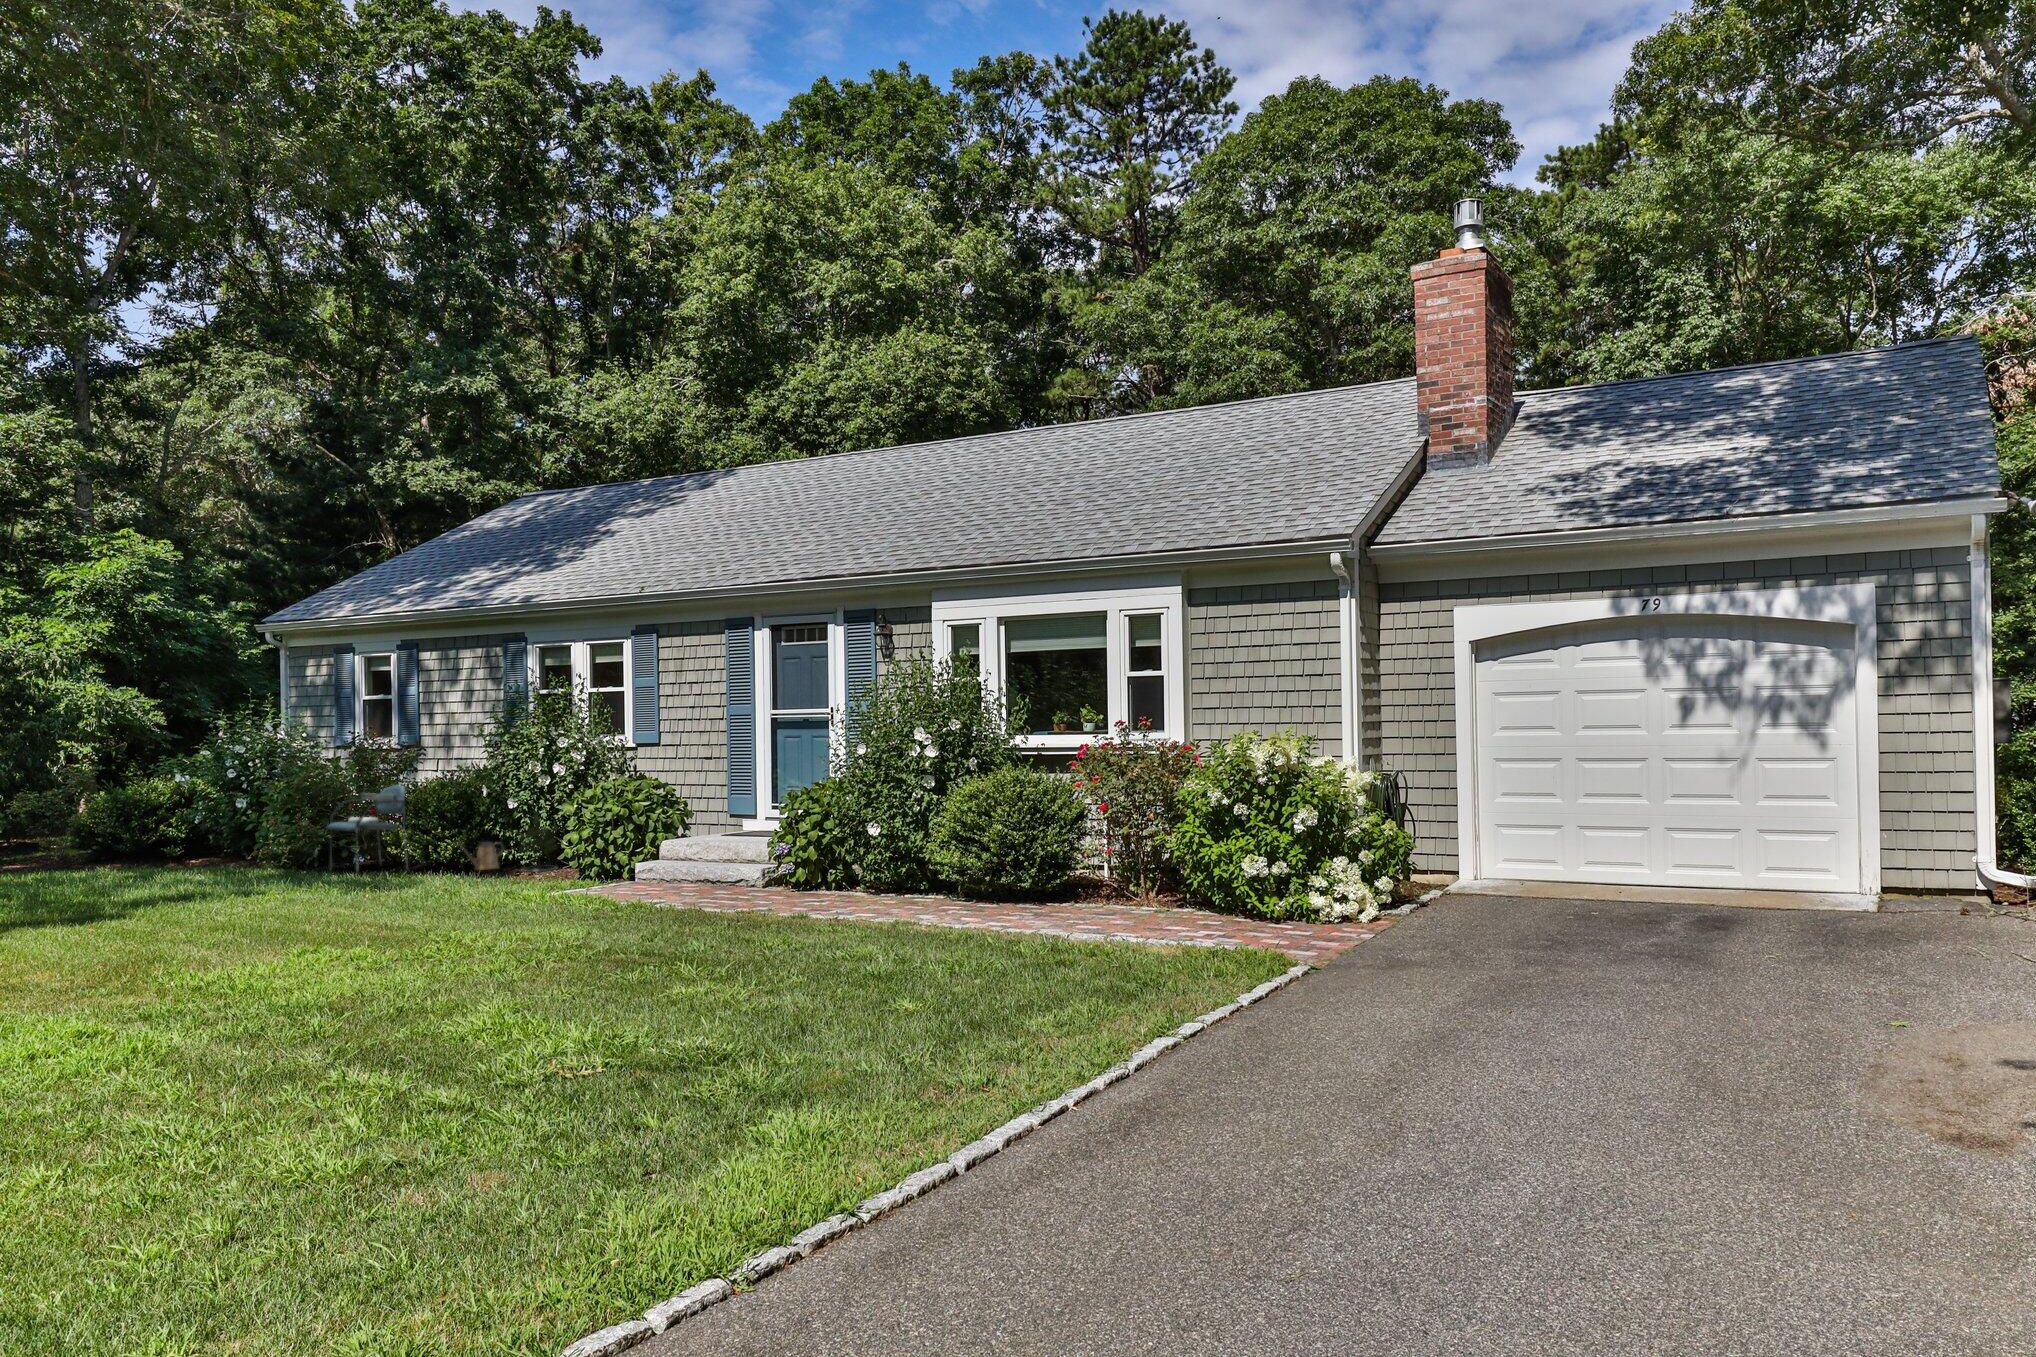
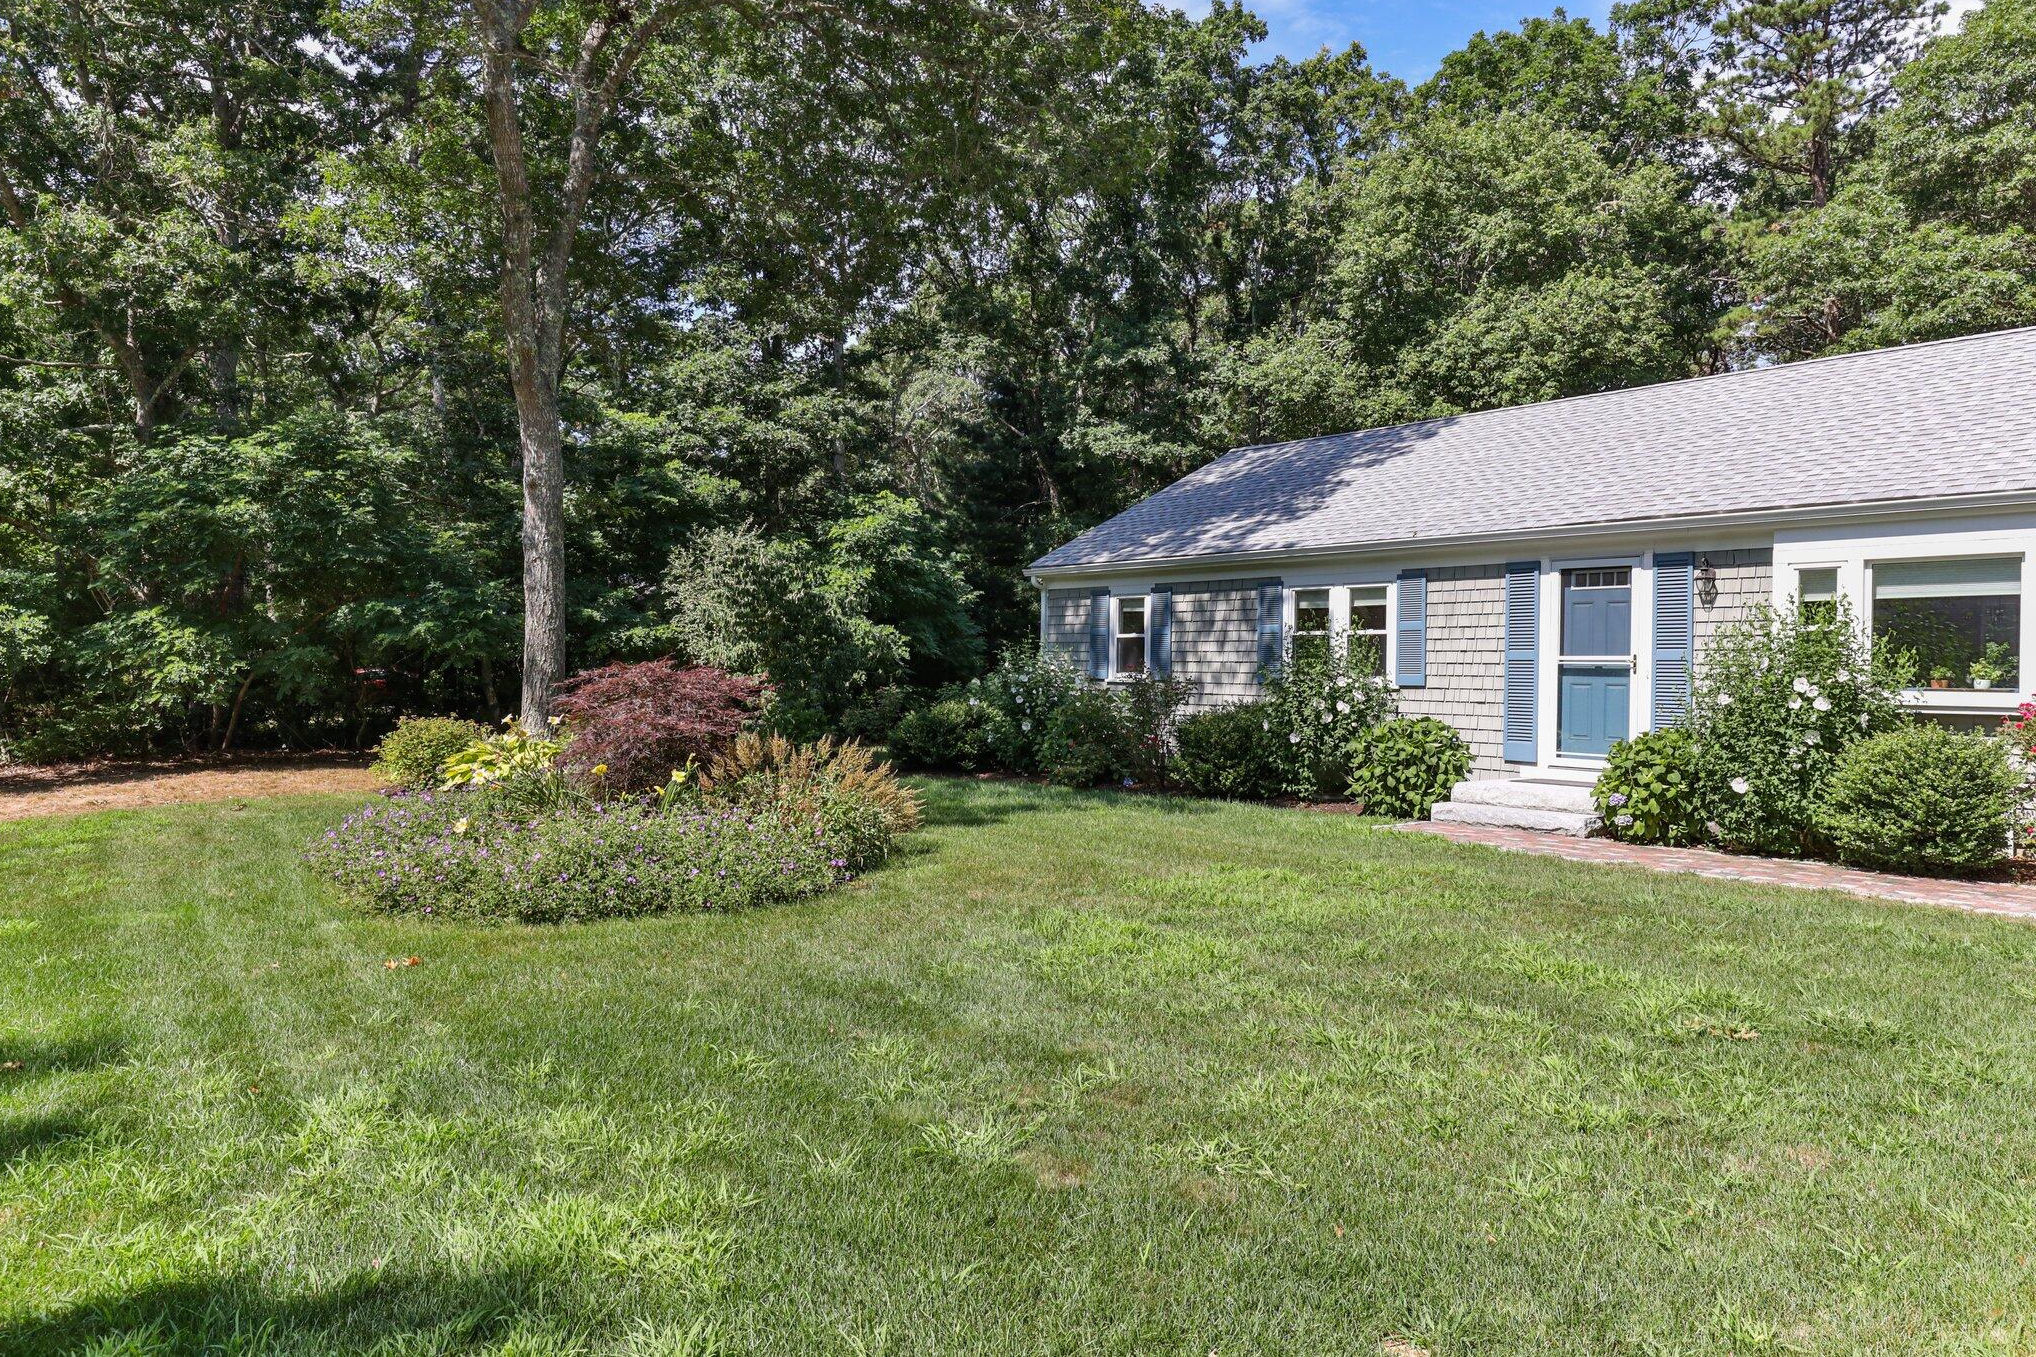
chair: present [326,785,408,872] -> none [1138,711,1205,787]
watering can: present [458,842,503,870] -> none [1255,766,1289,793]

